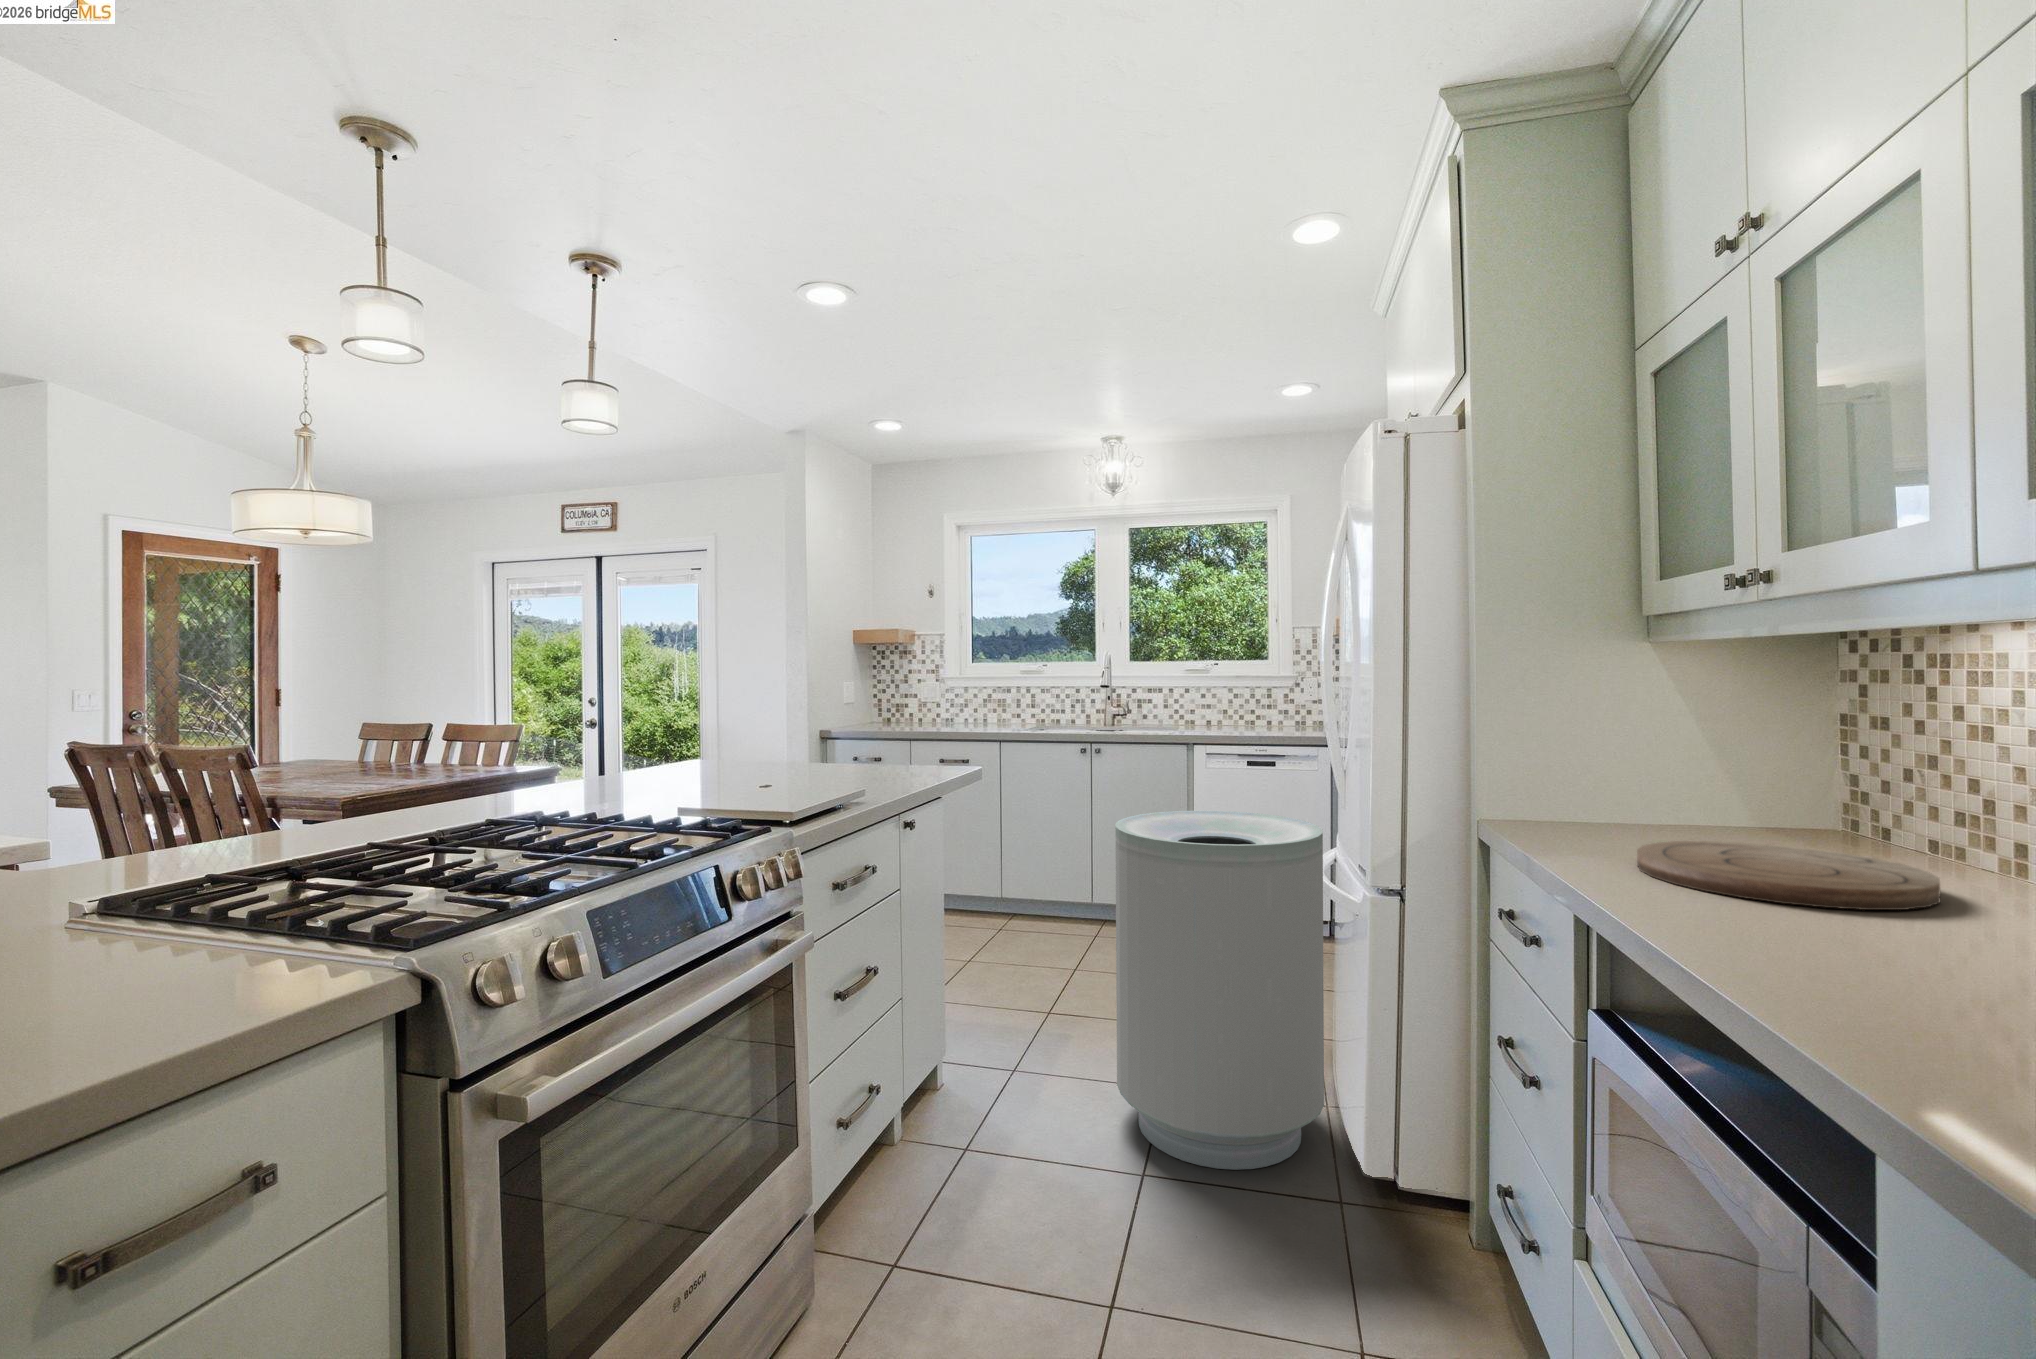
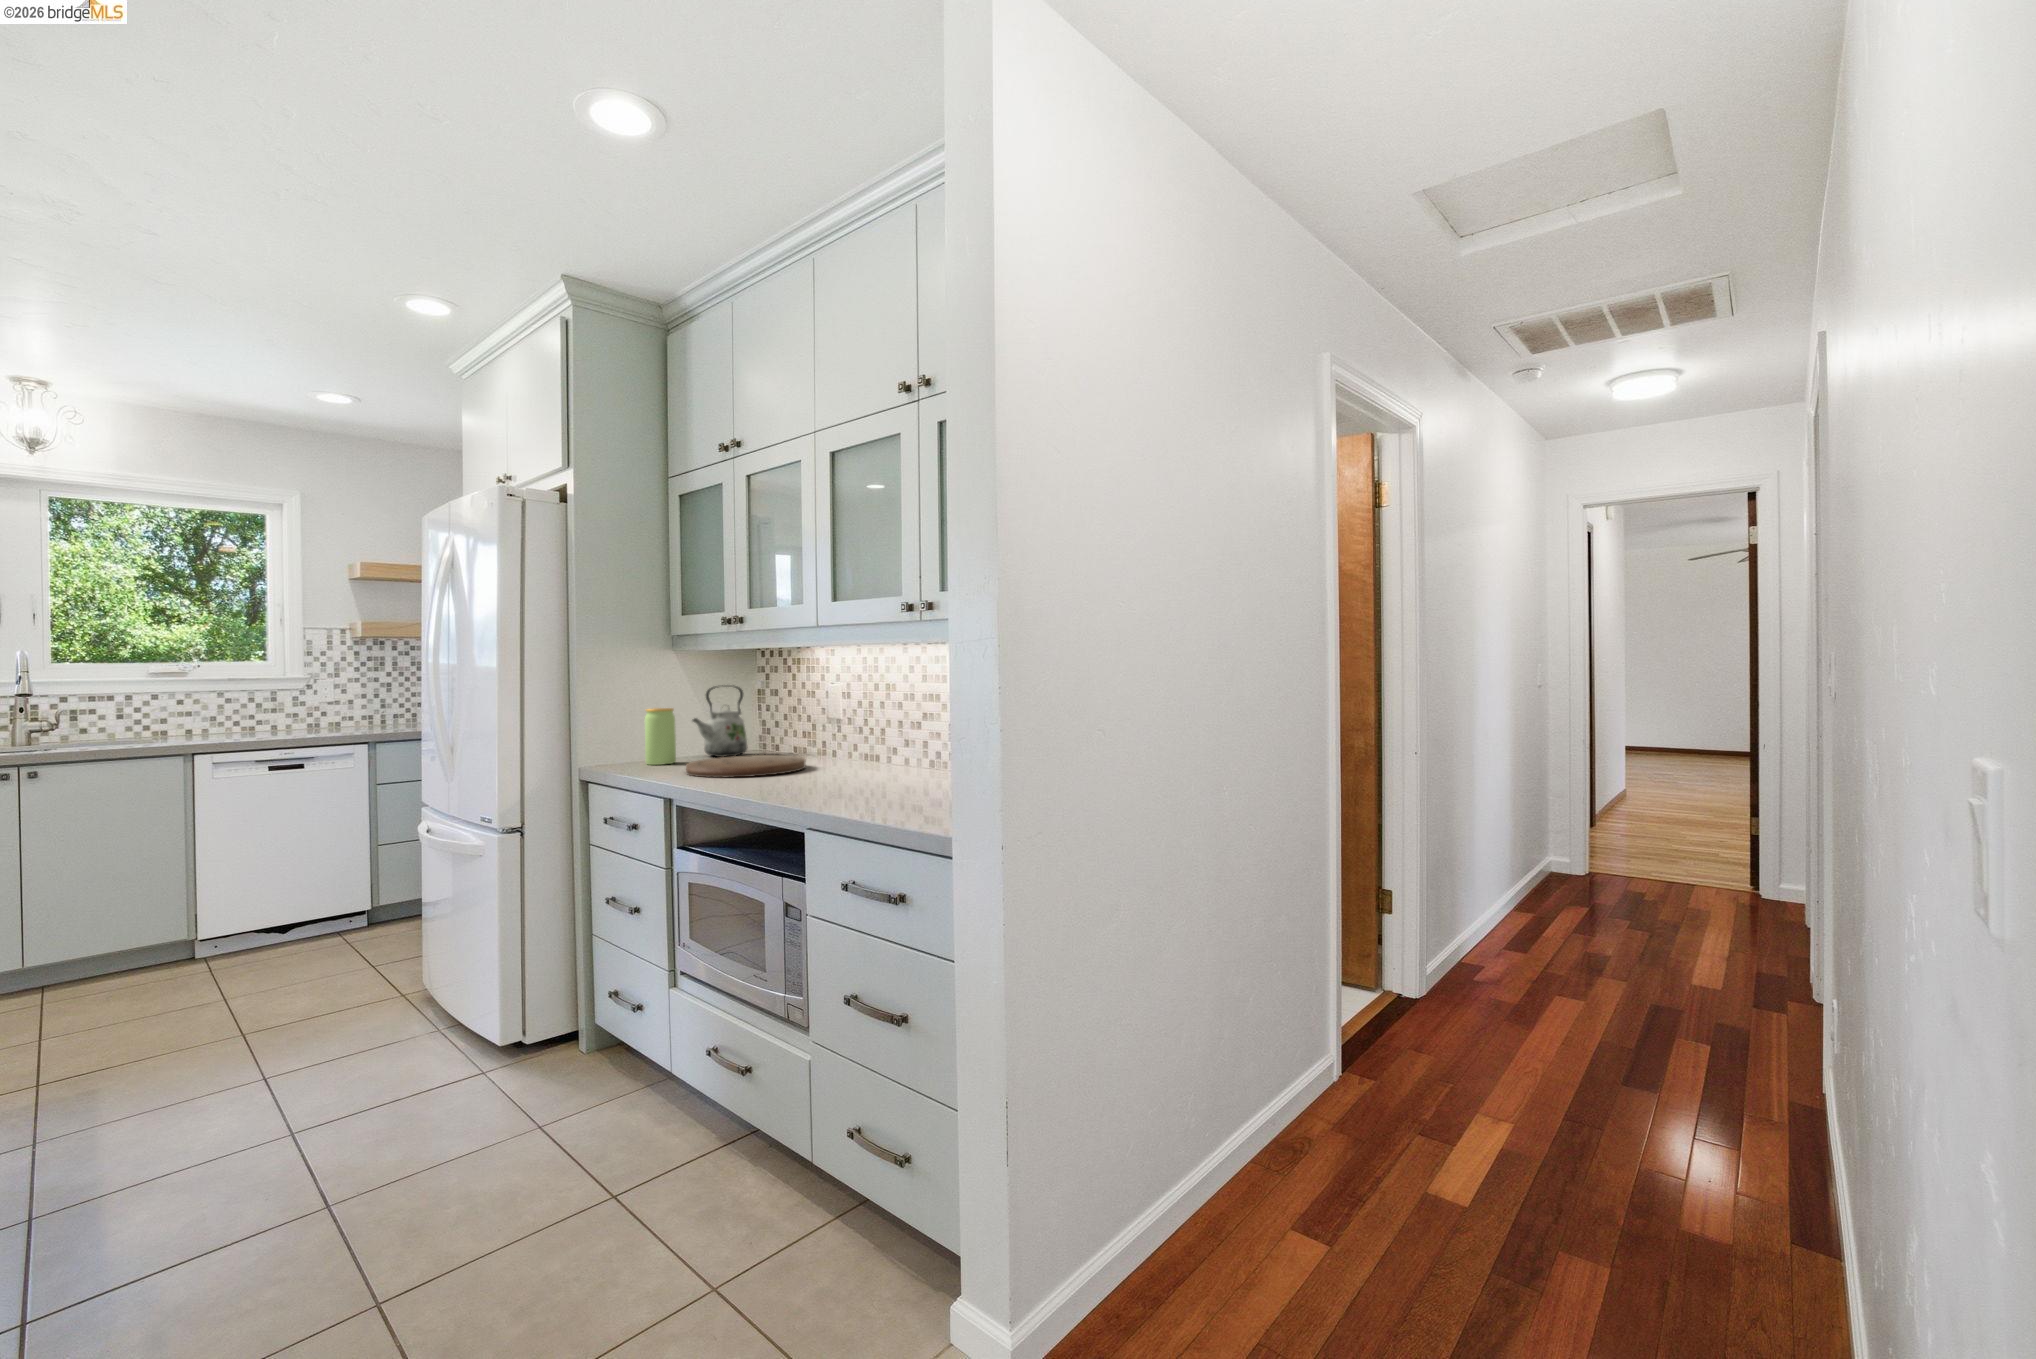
kettle: none [1683,705,1809,836] -> present [693,685,748,757]
jar: none [1587,739,1644,835] -> present [645,708,676,765]
trash can: present [1115,811,1324,1170] -> none [215,796,450,1112]

